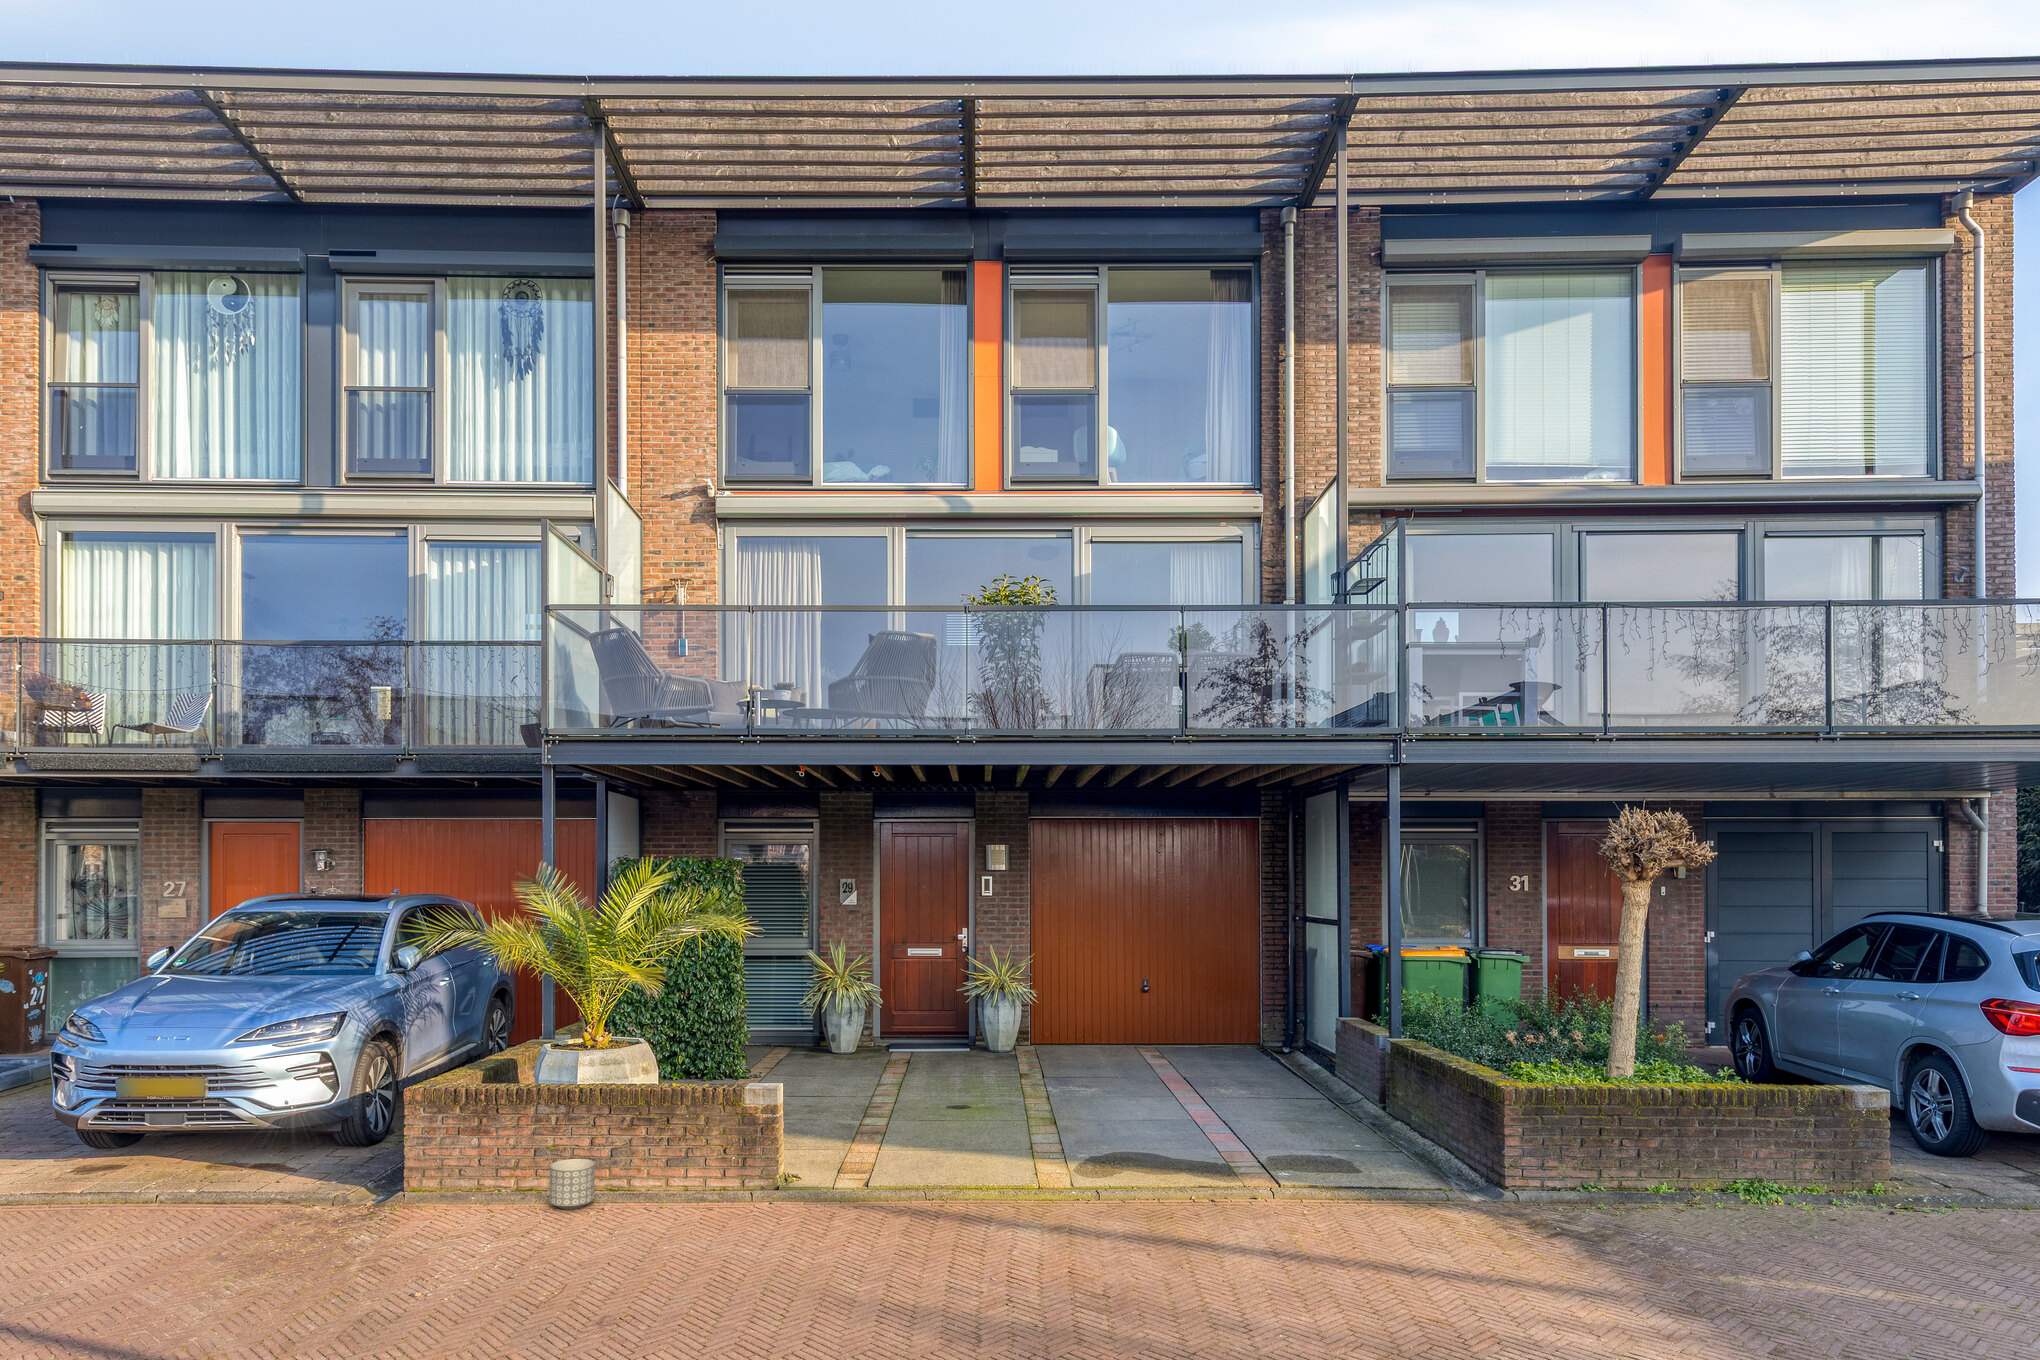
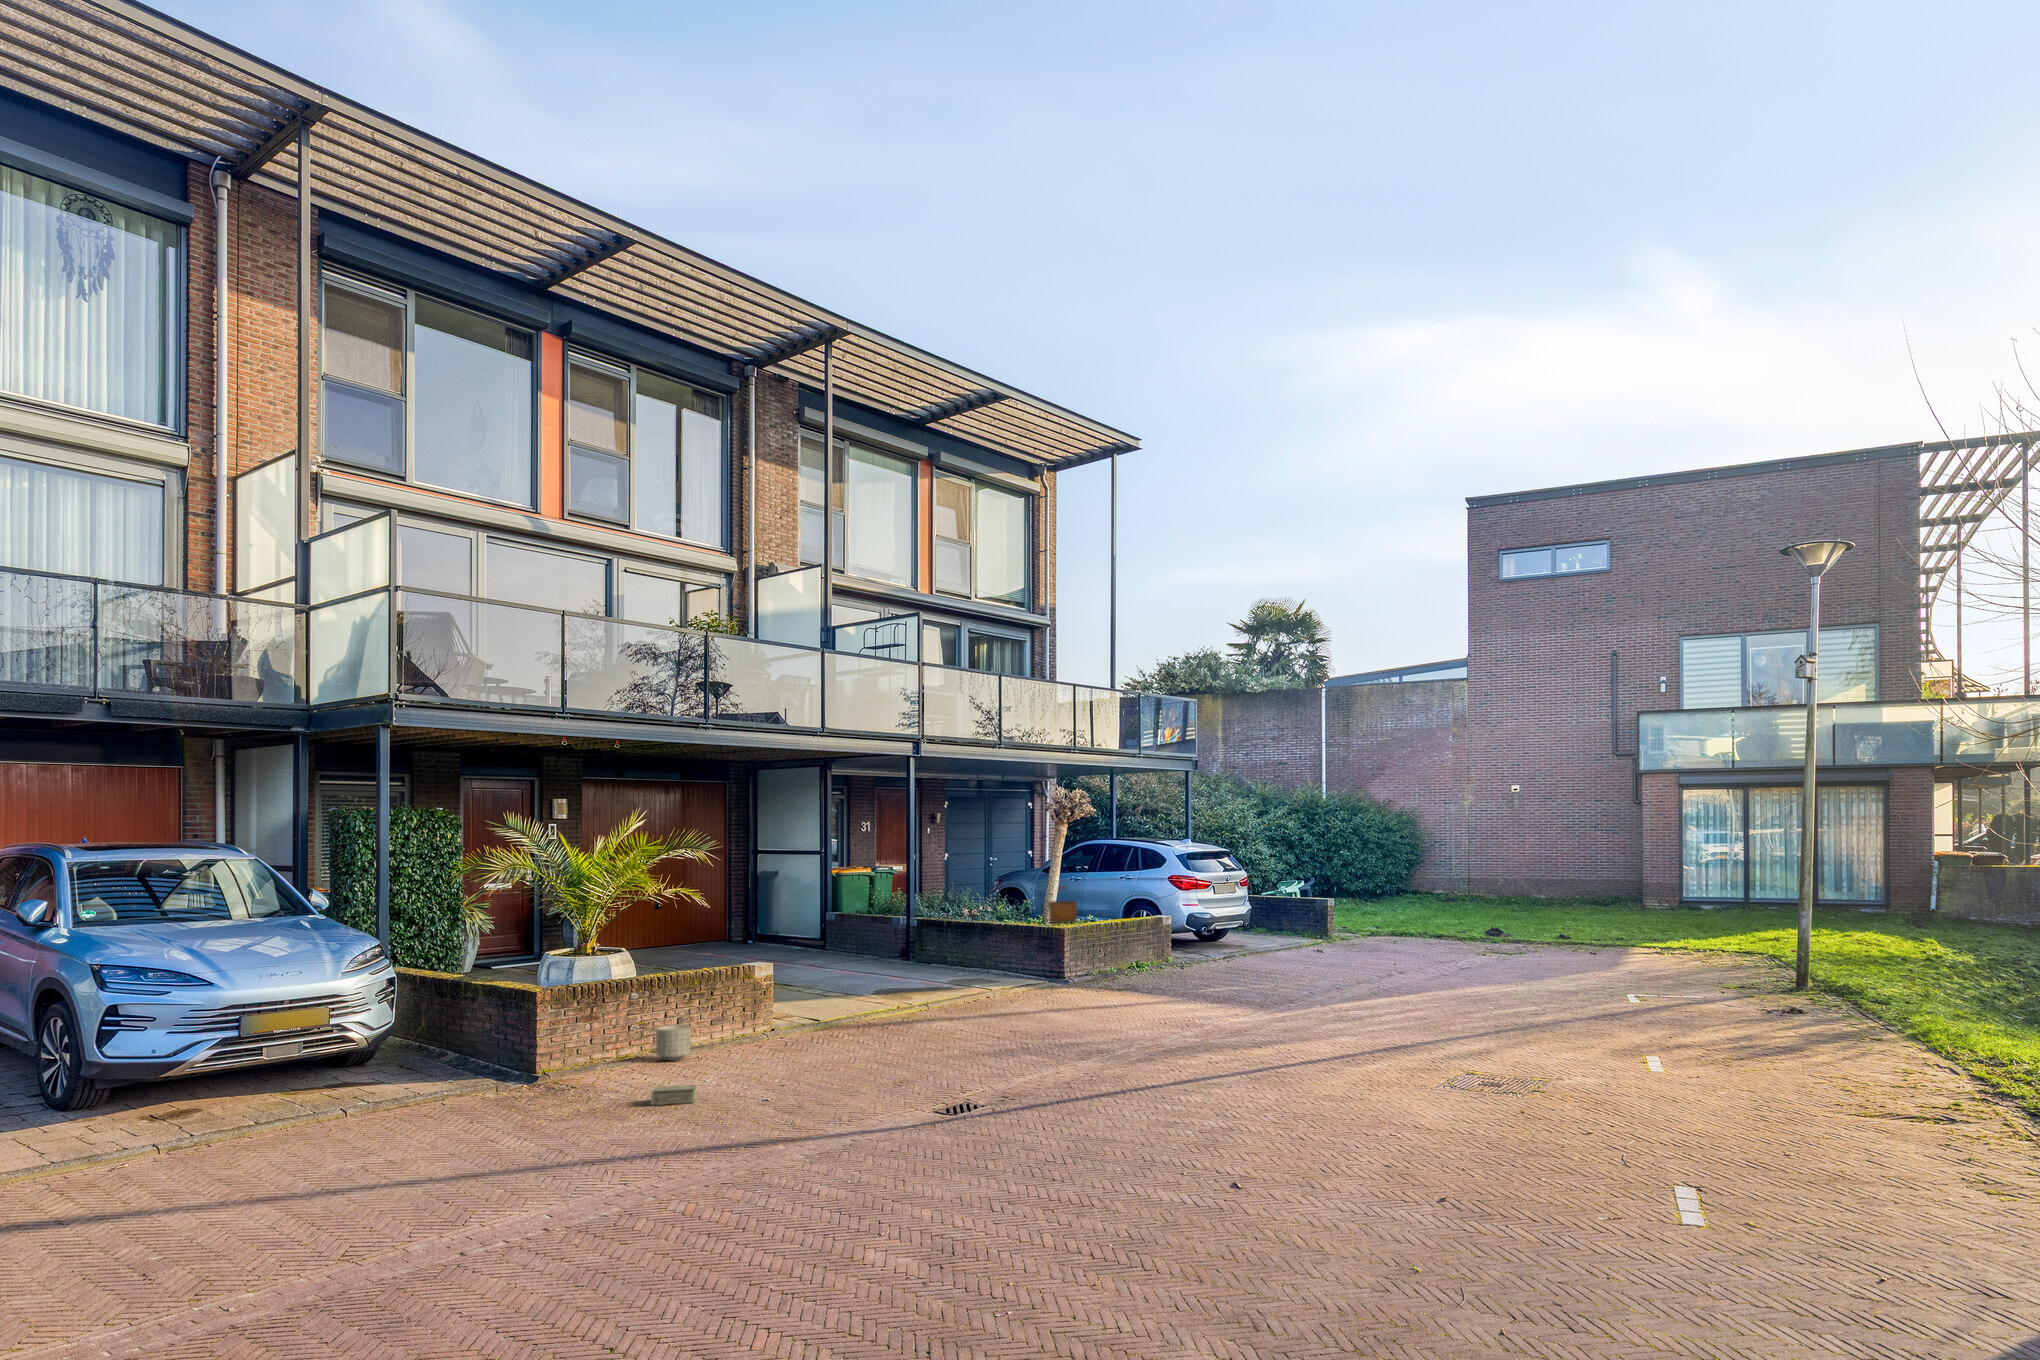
bucket: none [1534,1012,1596,1084] -> present [1048,886,1077,923]
toolbox: none [229,1262,289,1301] -> present [651,1085,696,1105]

